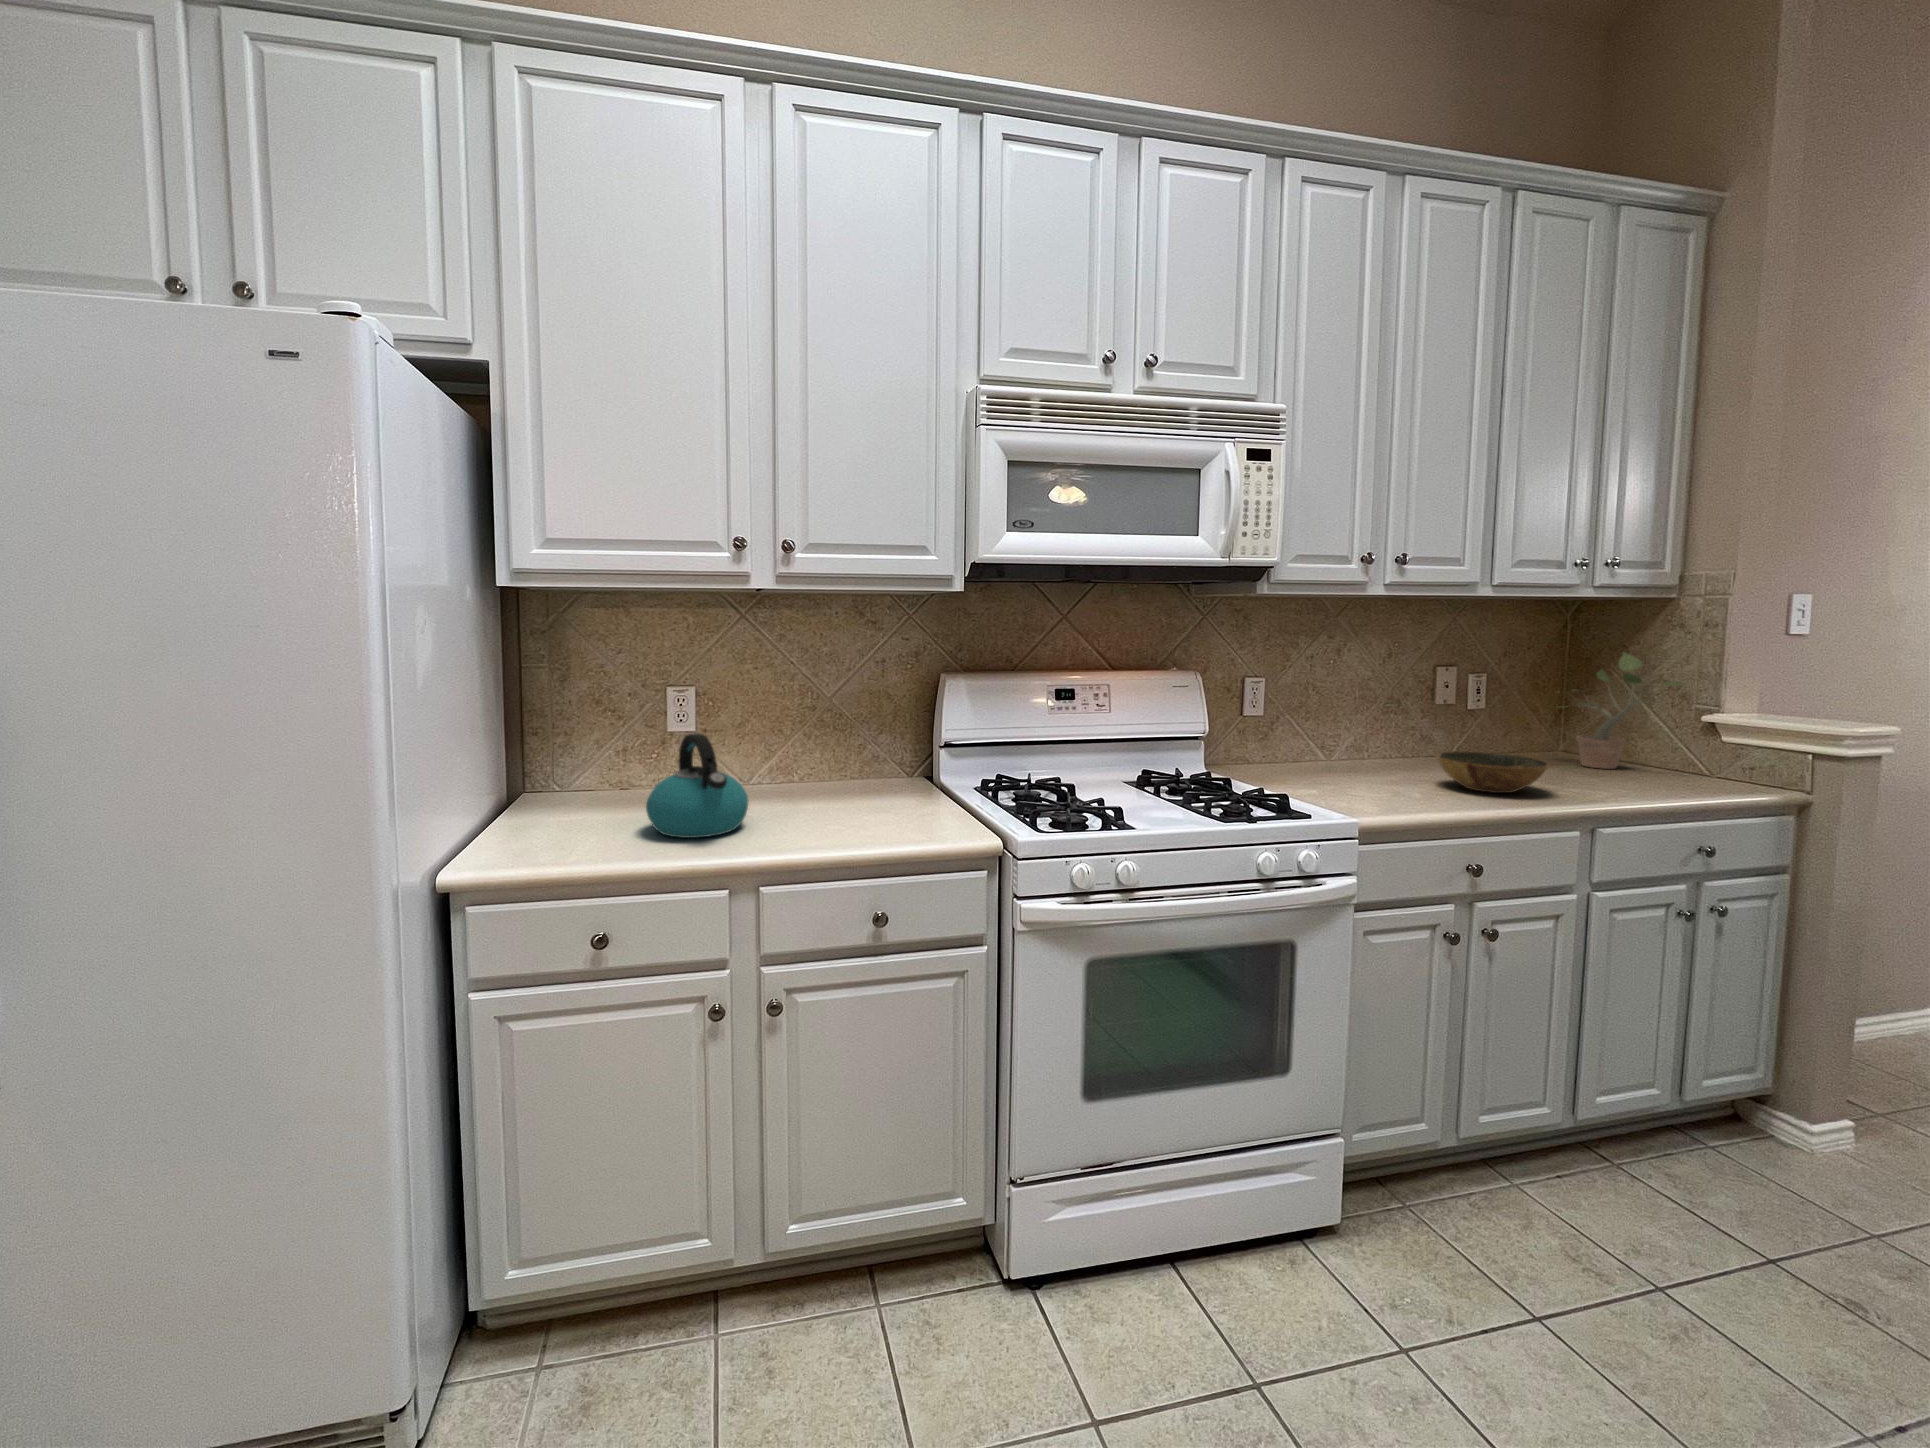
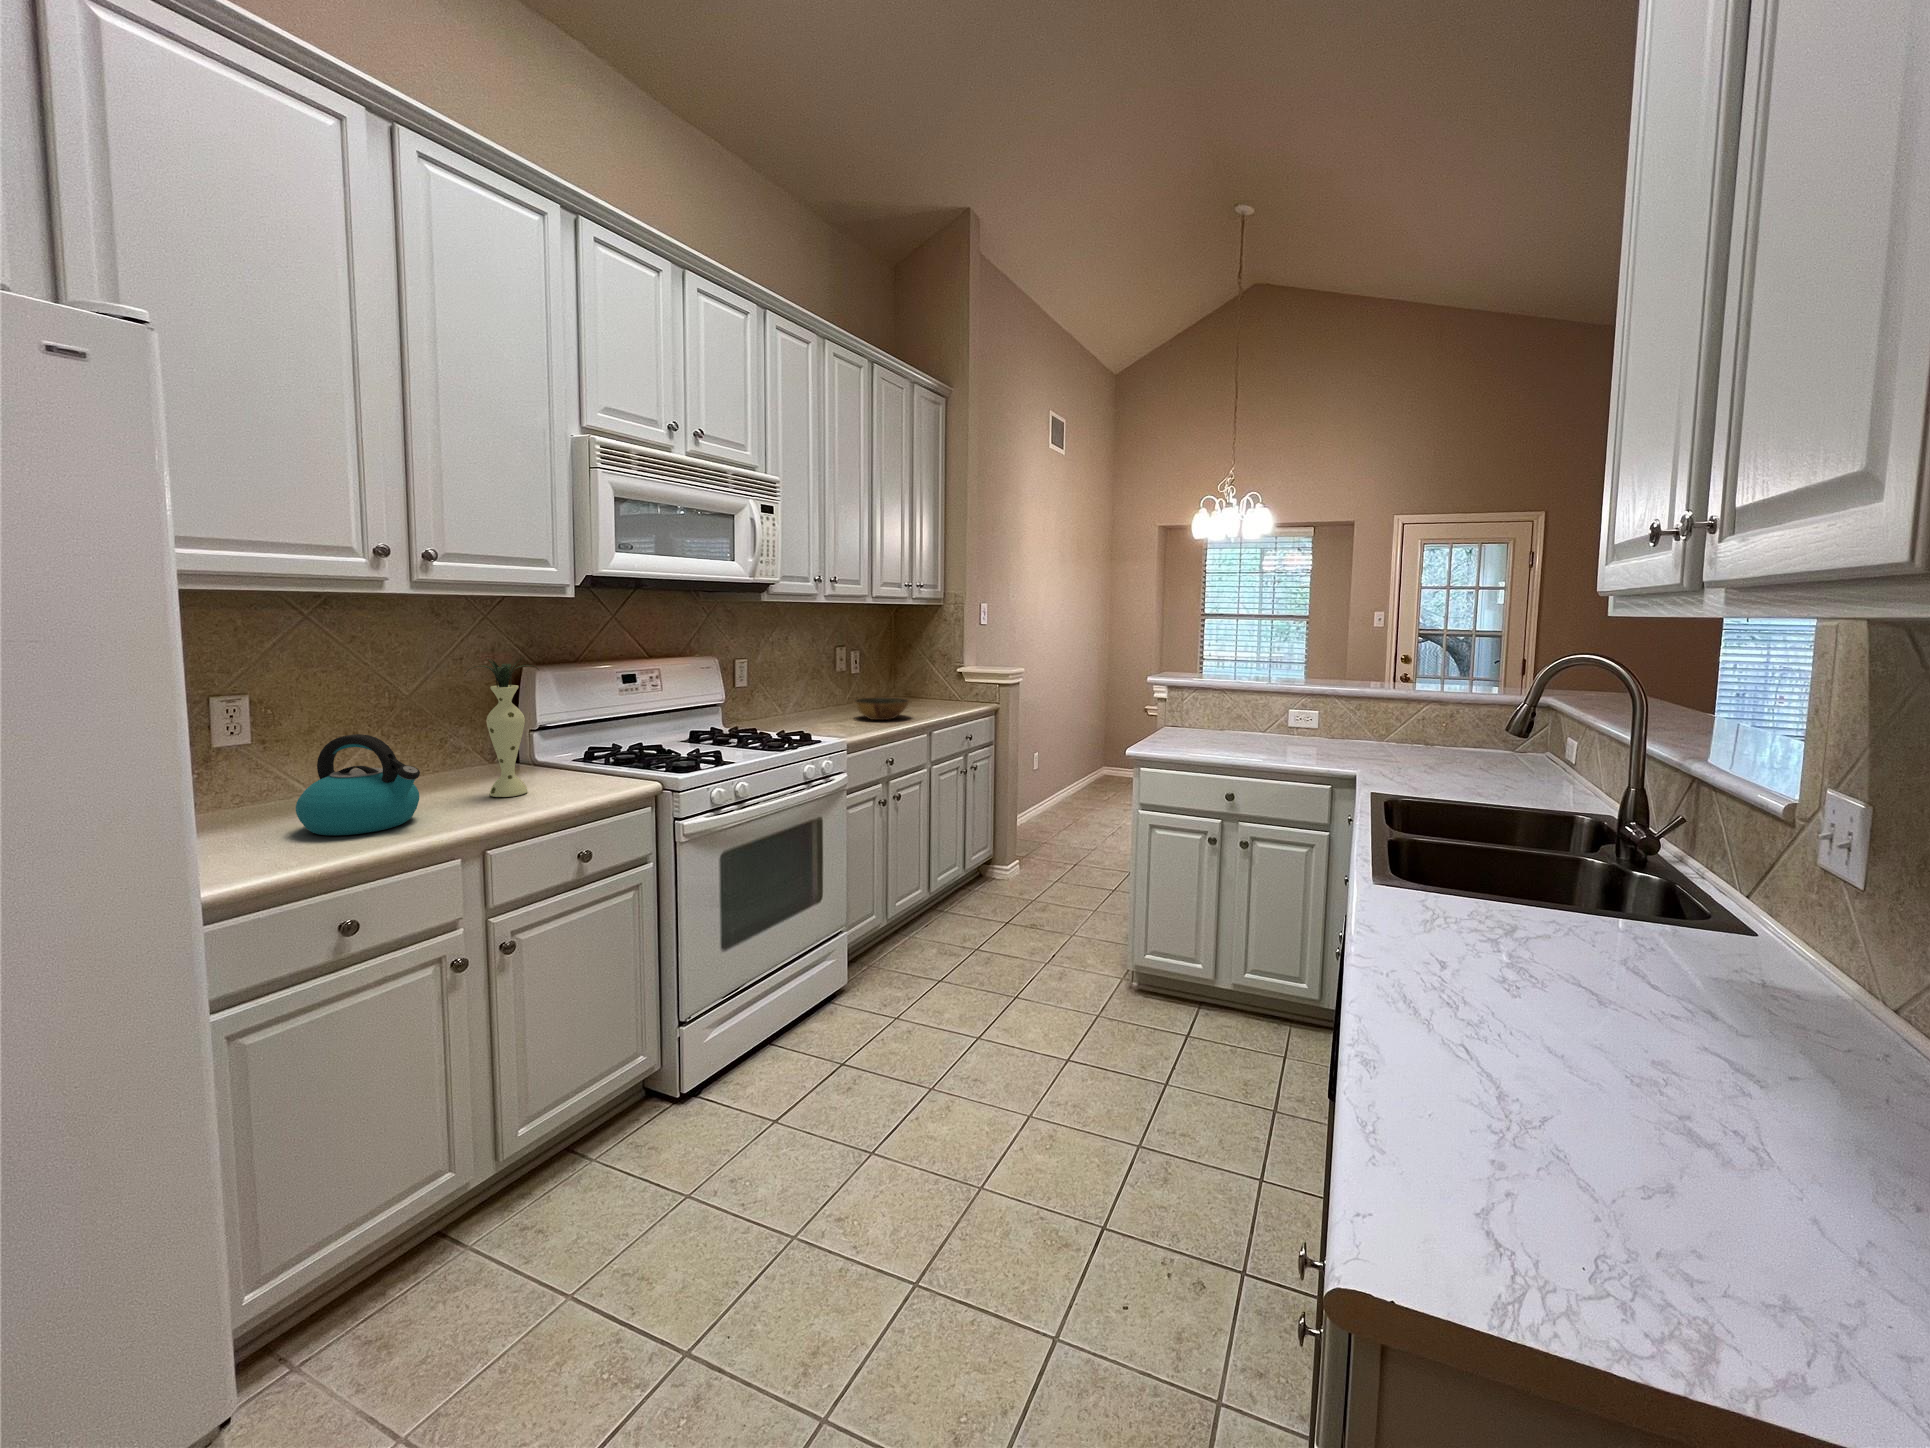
potted plant: present [1576,653,1683,769] -> none [888,634,951,702]
vase: none [820,658,883,823] -> present [466,659,539,797]

